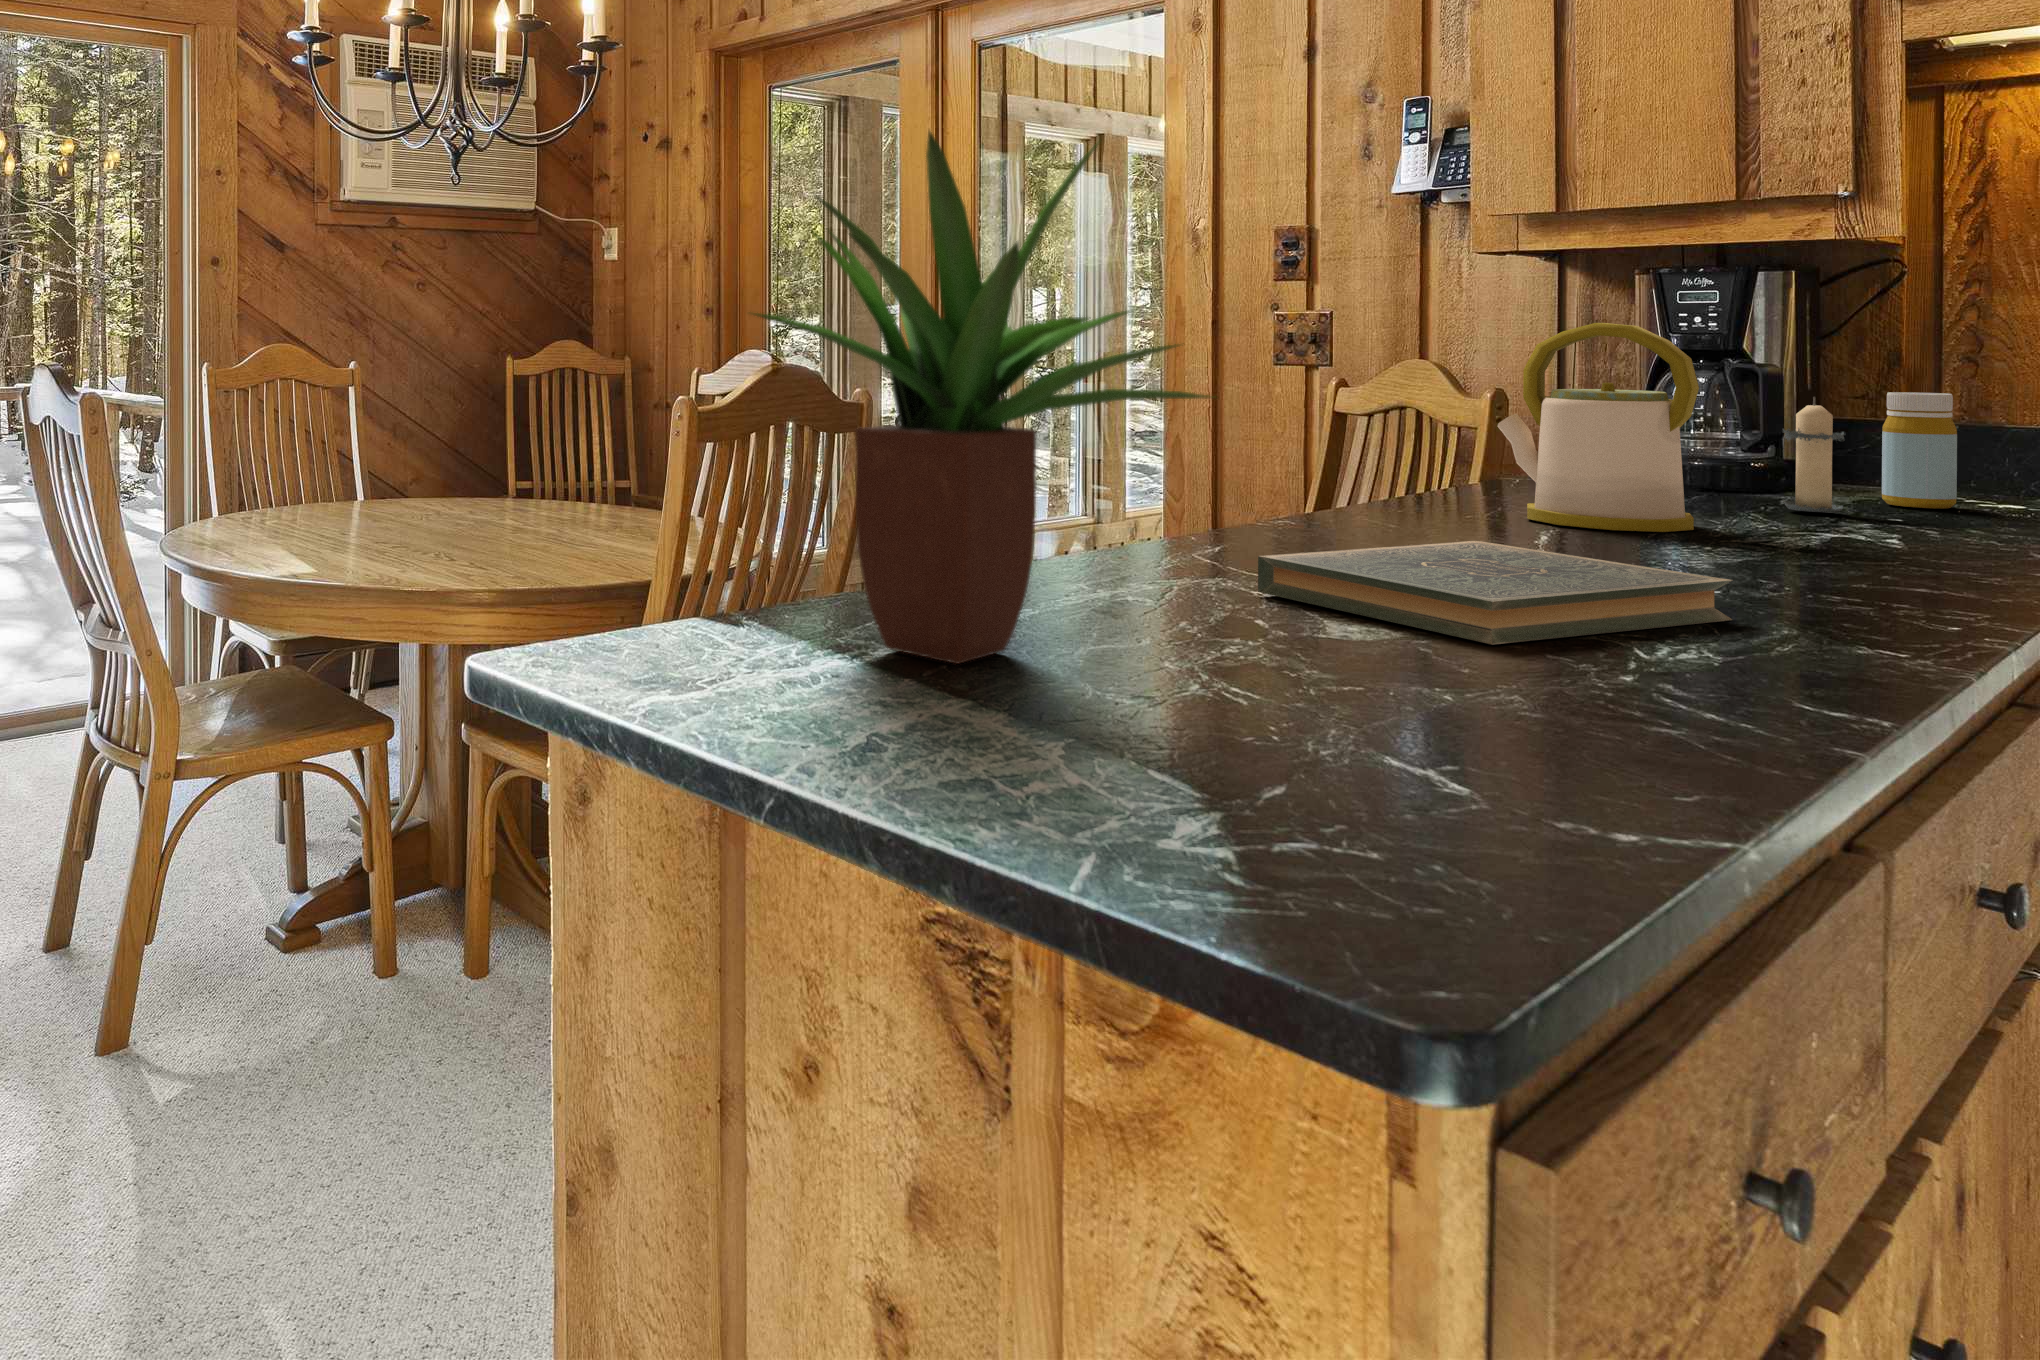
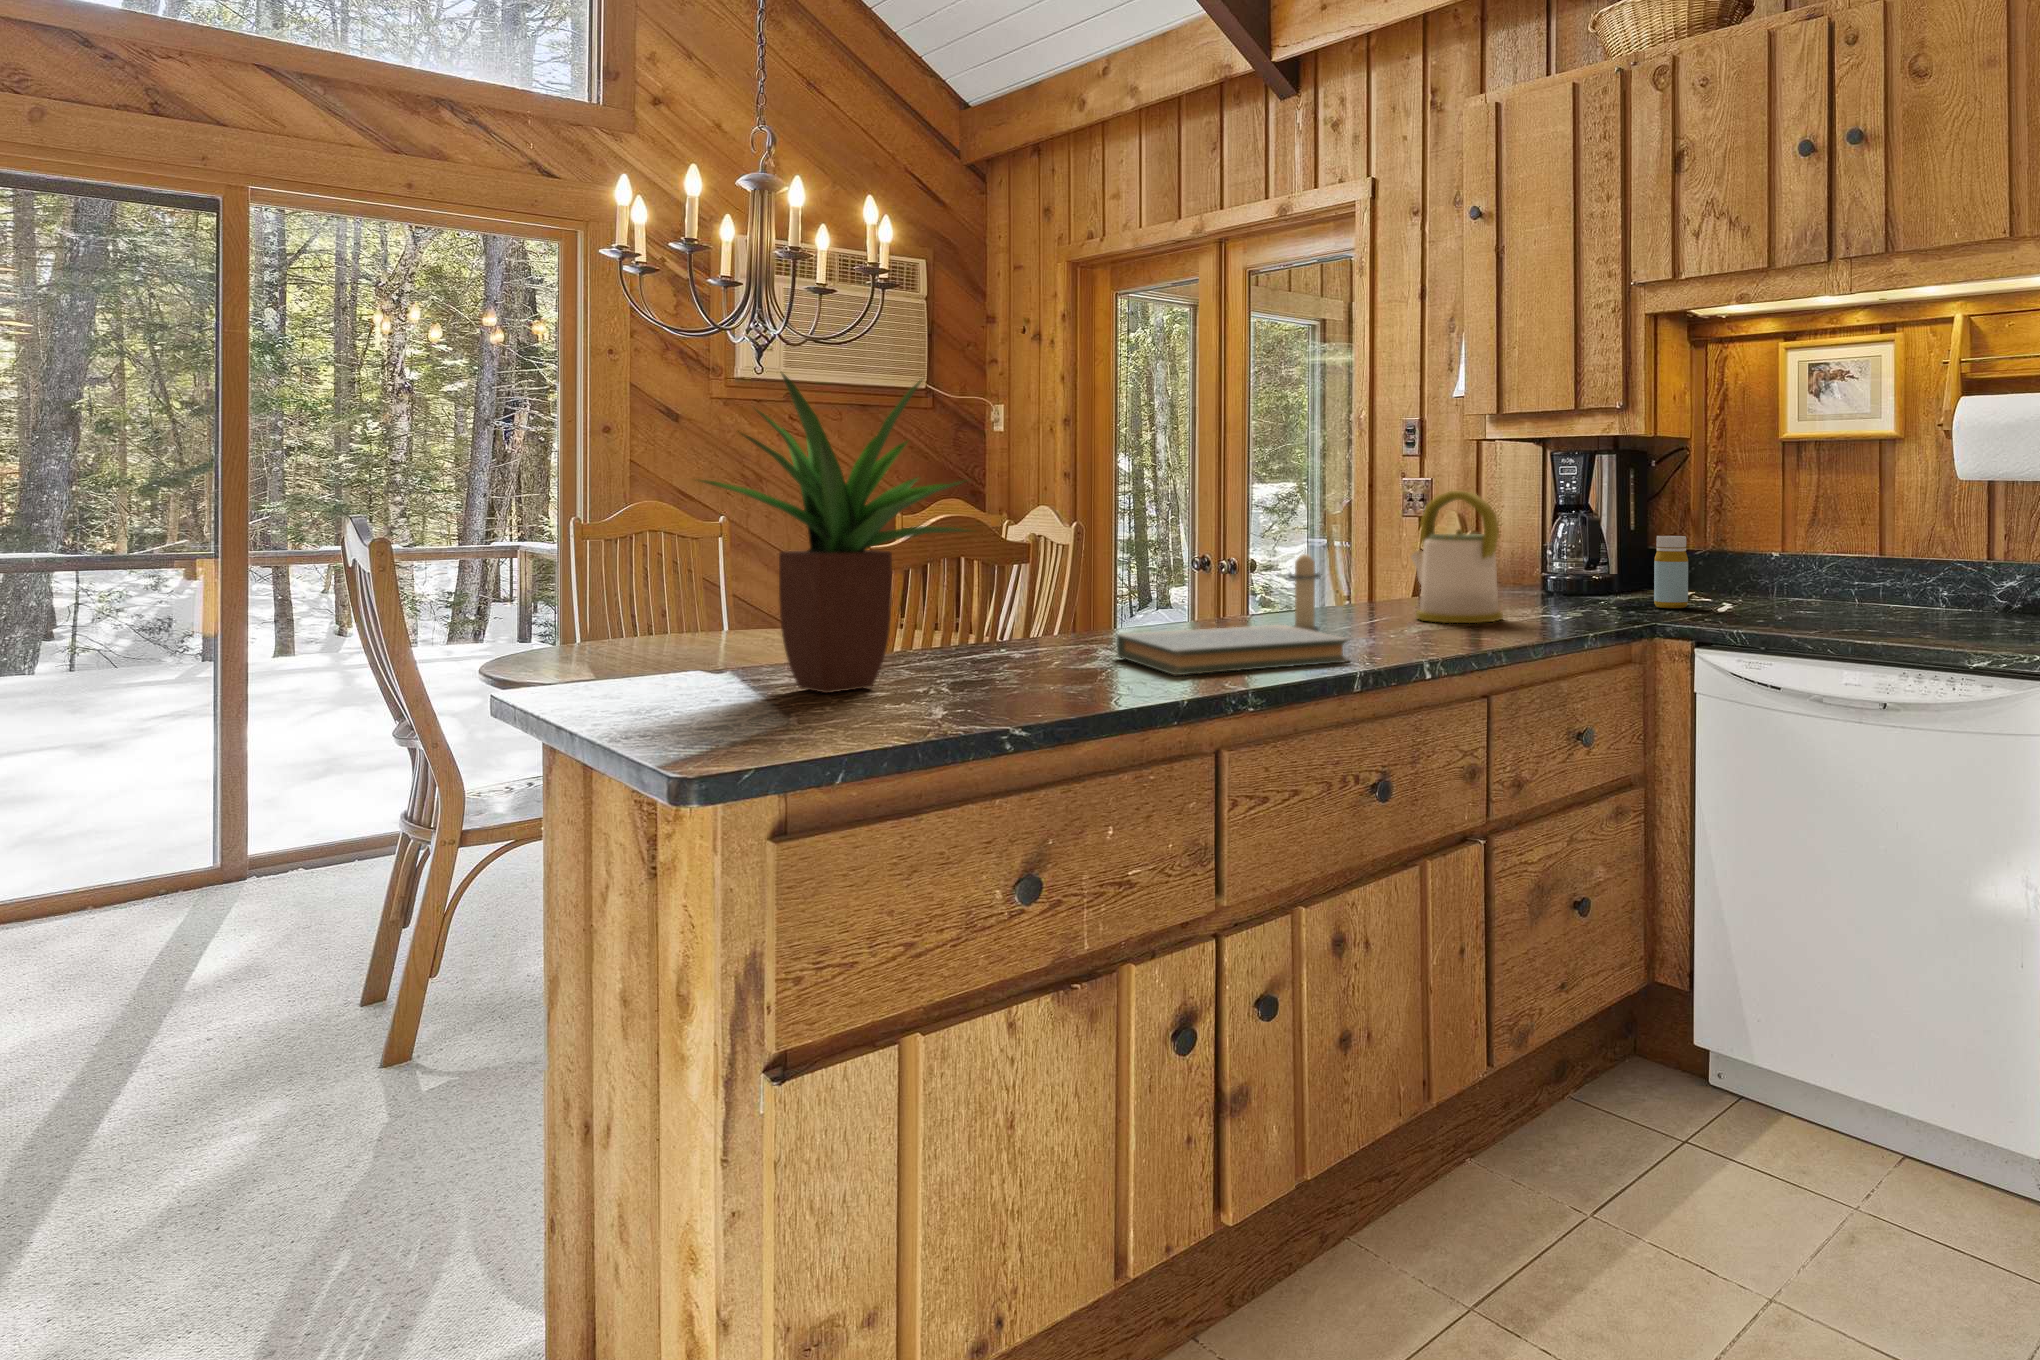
candle: present [1783,397,1845,513] -> present [1288,552,1321,632]

